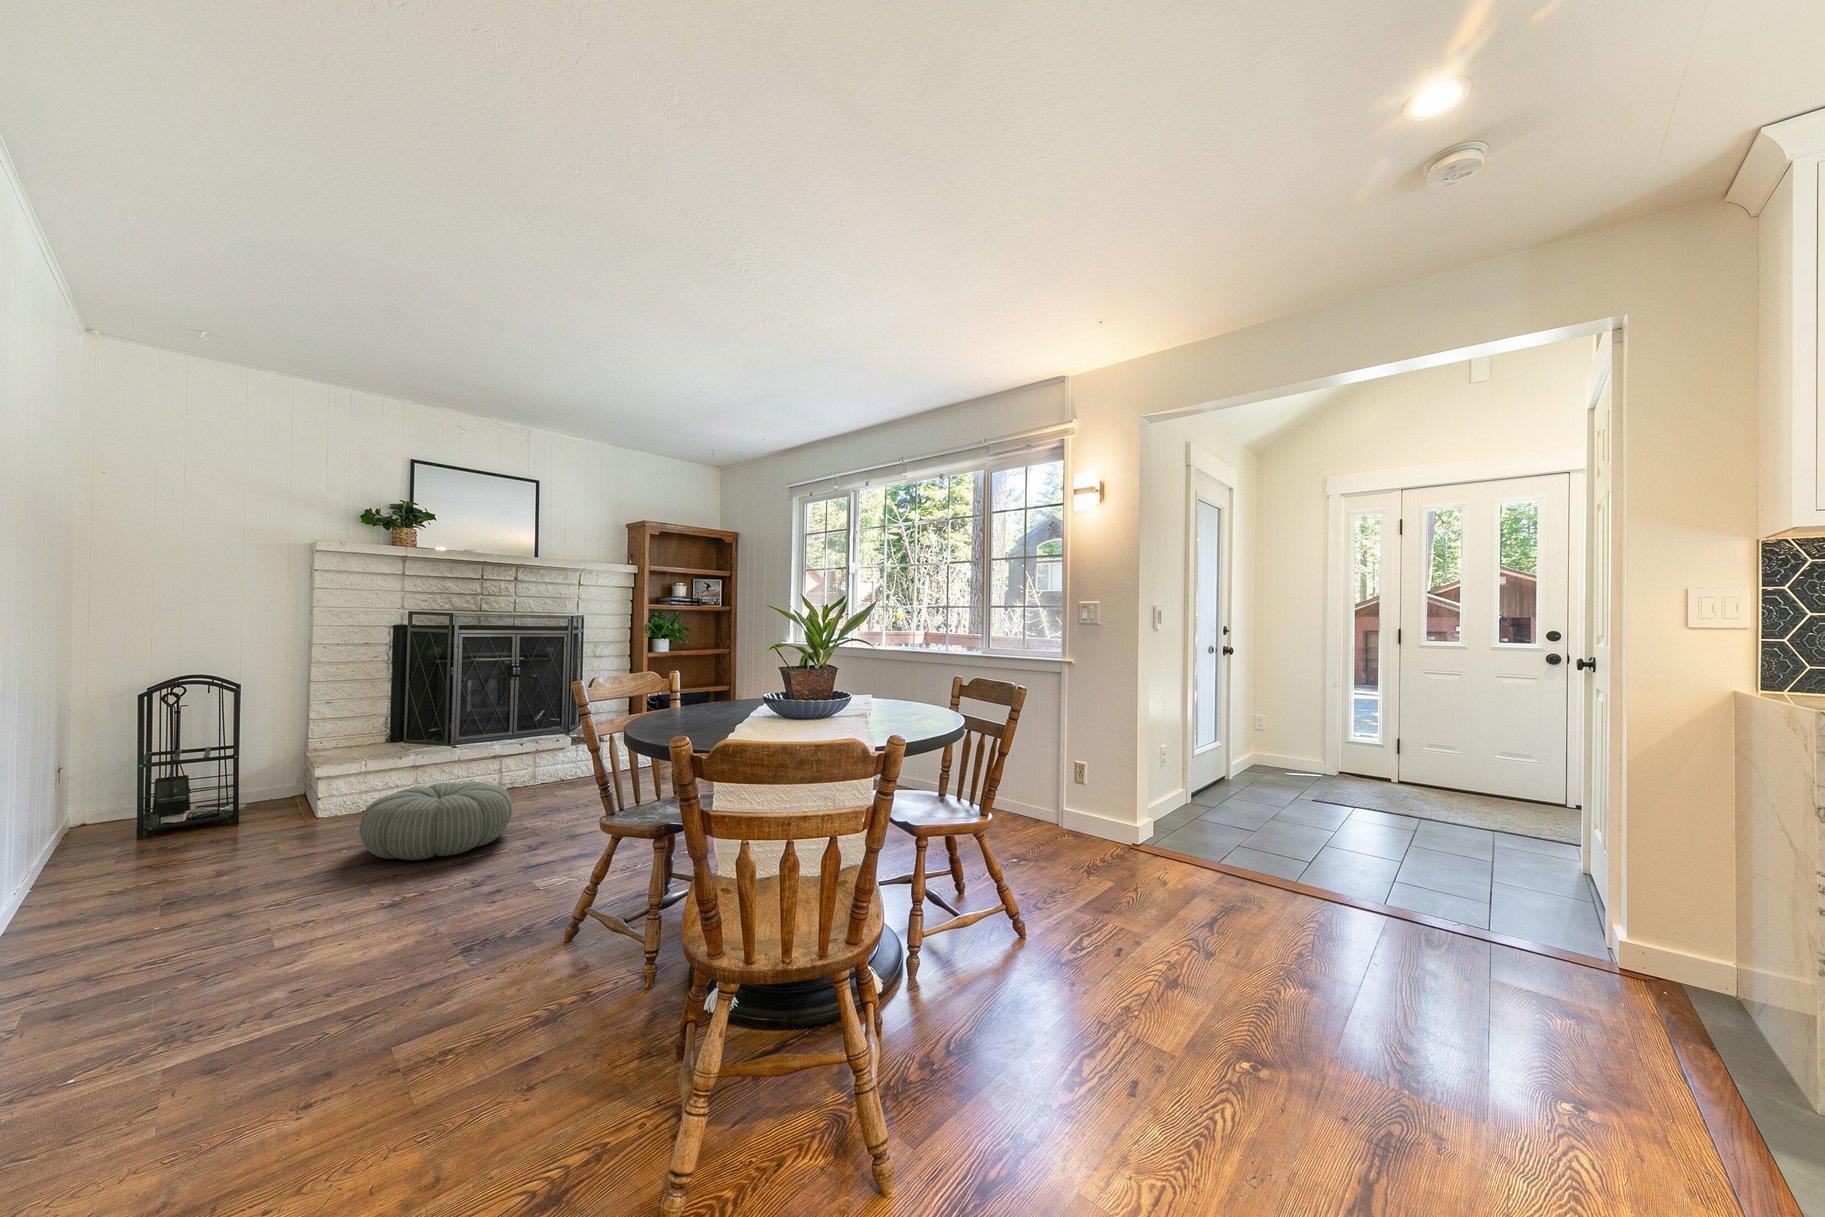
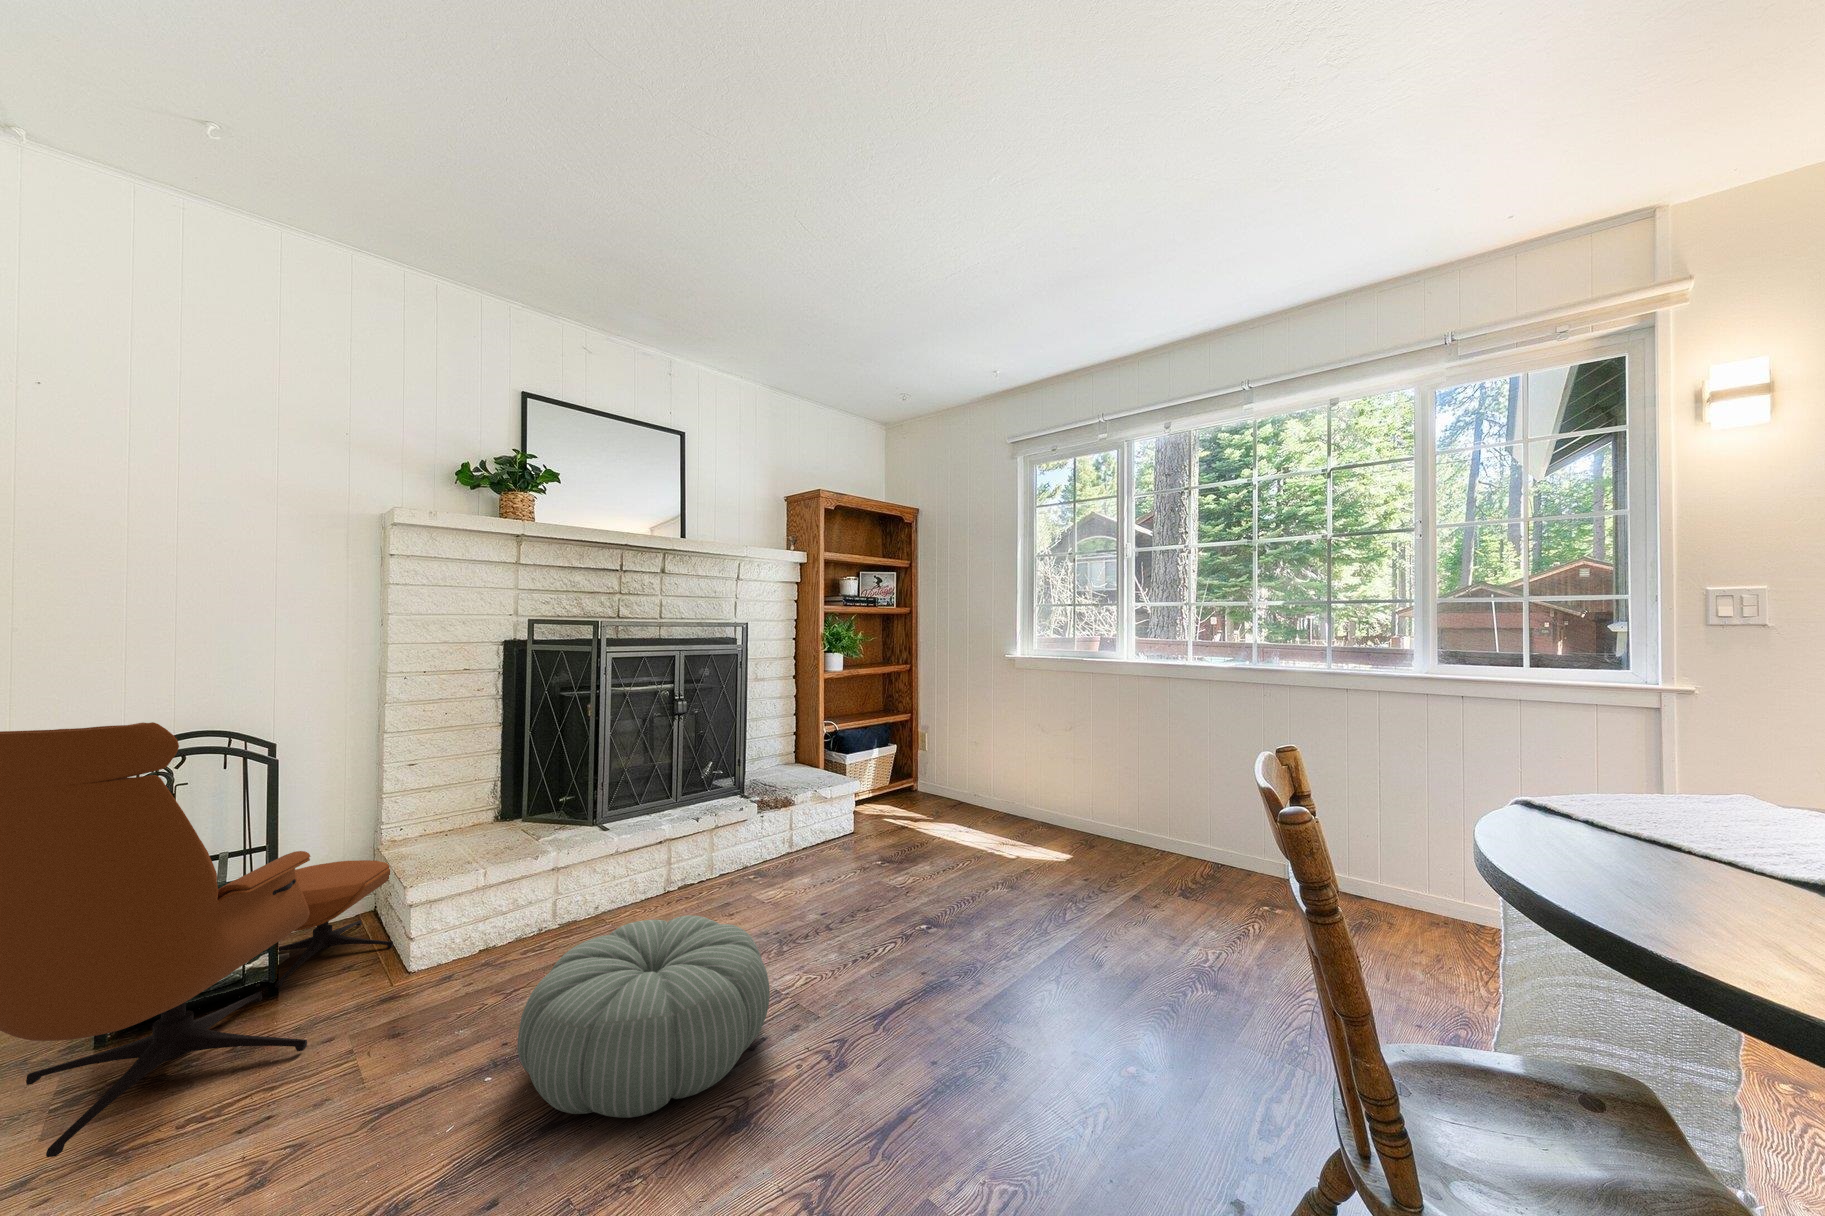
lounge chair: none [70,655,316,864] -> present [0,722,393,1157]

